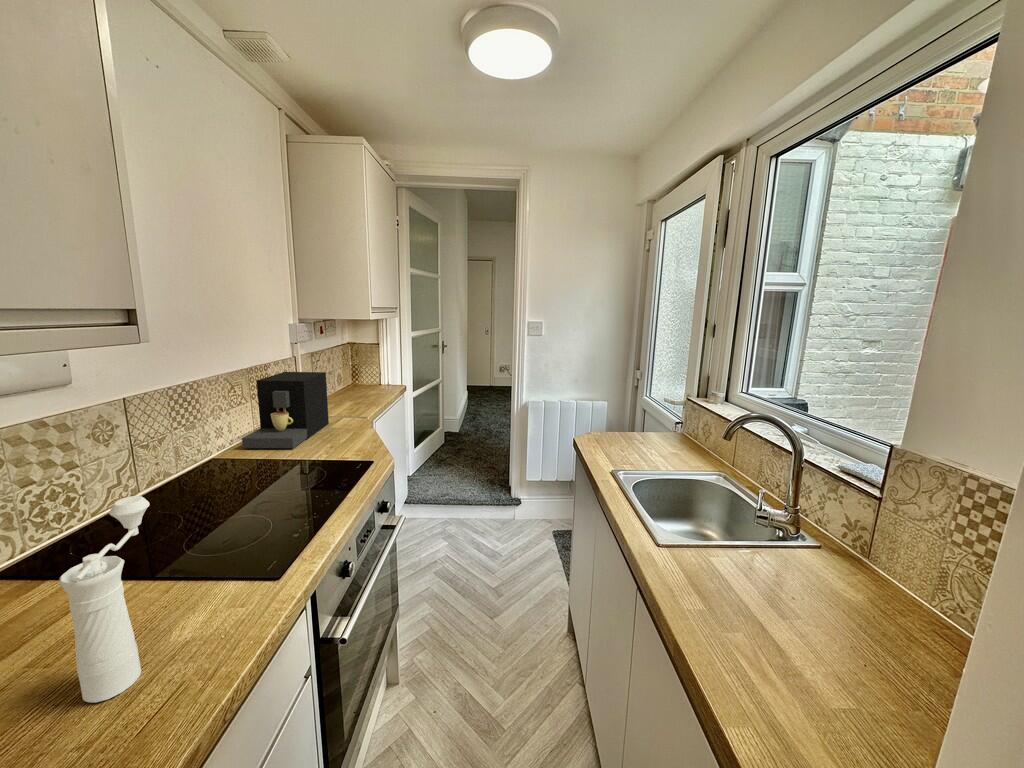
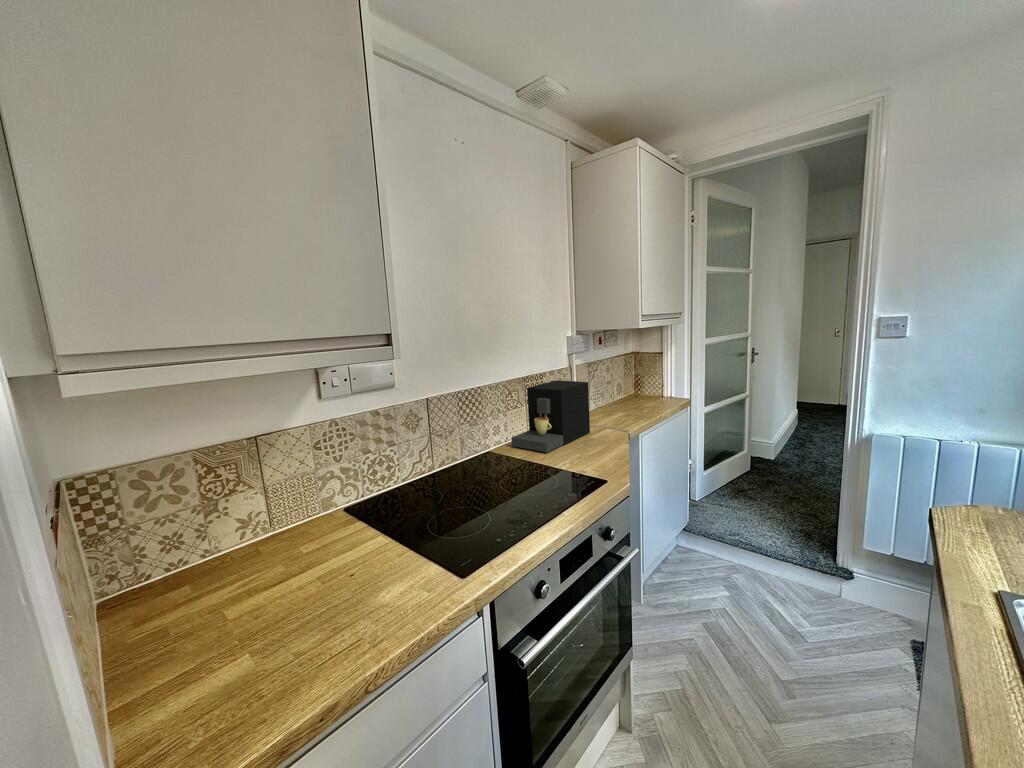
pepper mill: present [59,496,150,702] -> none [303,476,376,627]

